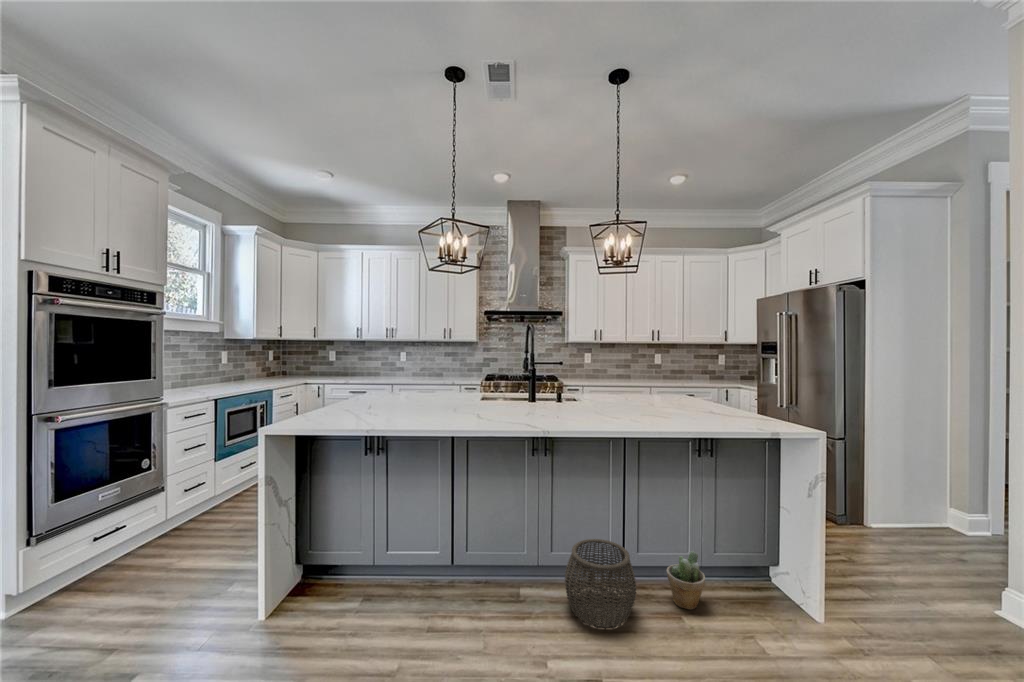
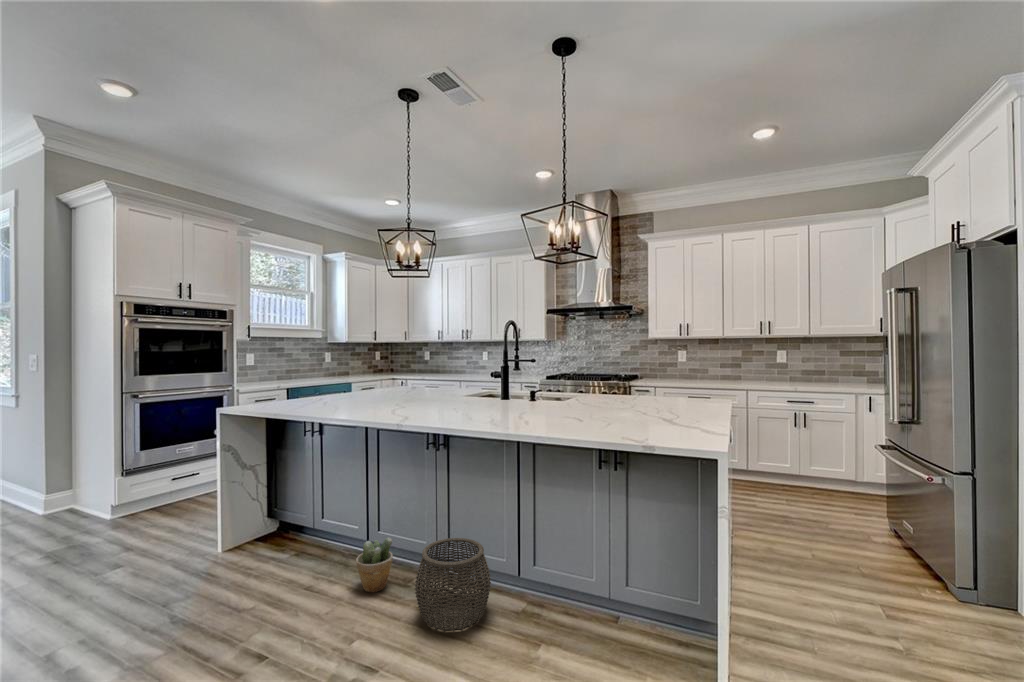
potted plant: present [667,551,705,610] -> present [356,538,393,592]

